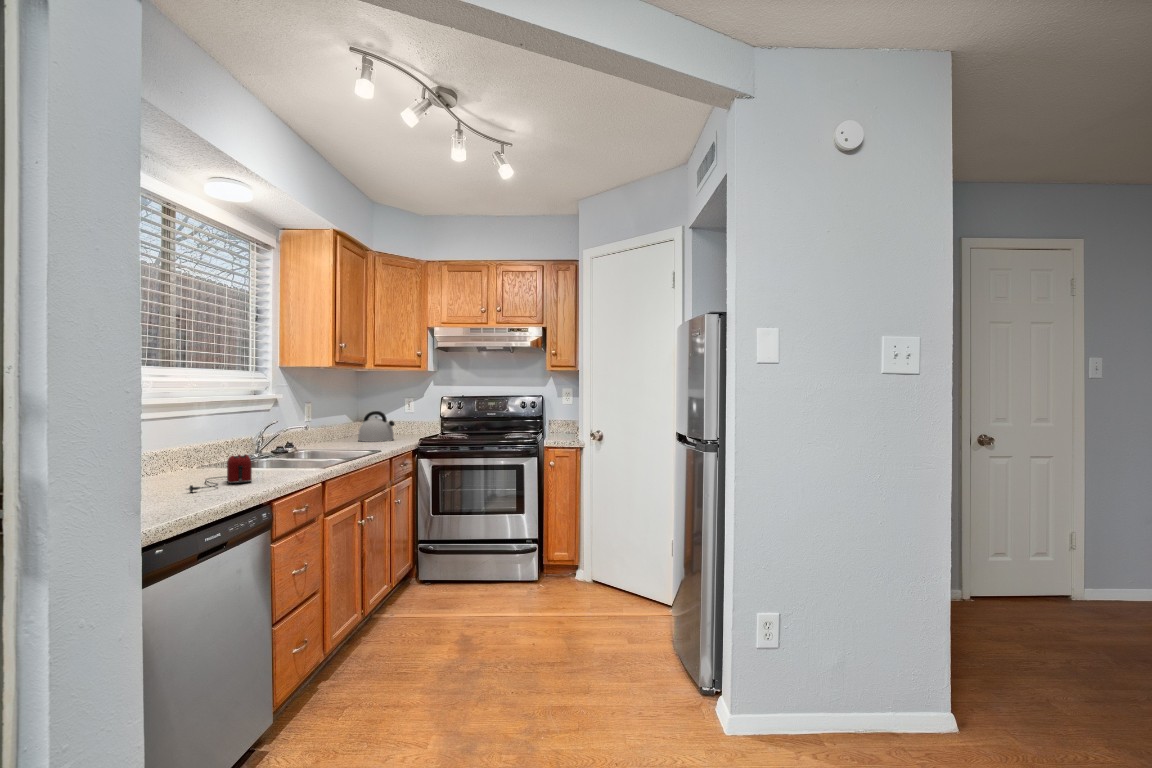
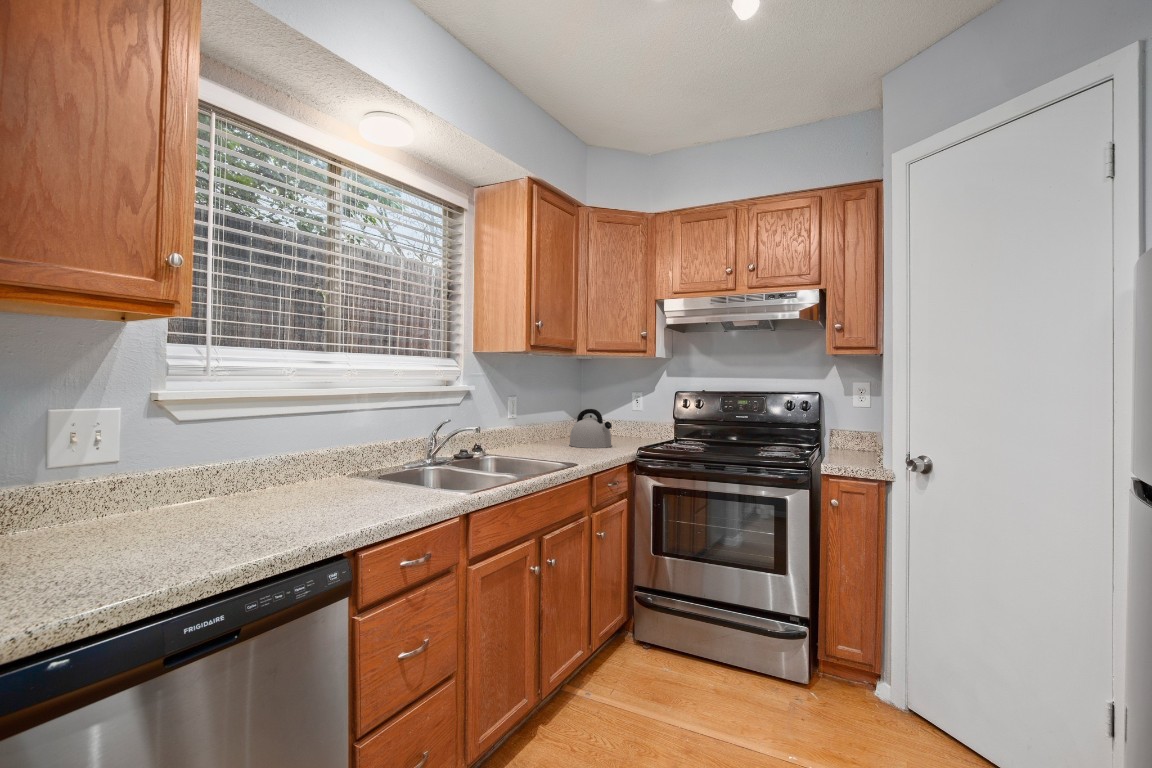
toaster: present [187,454,252,492] -> none [249,470,363,527]

